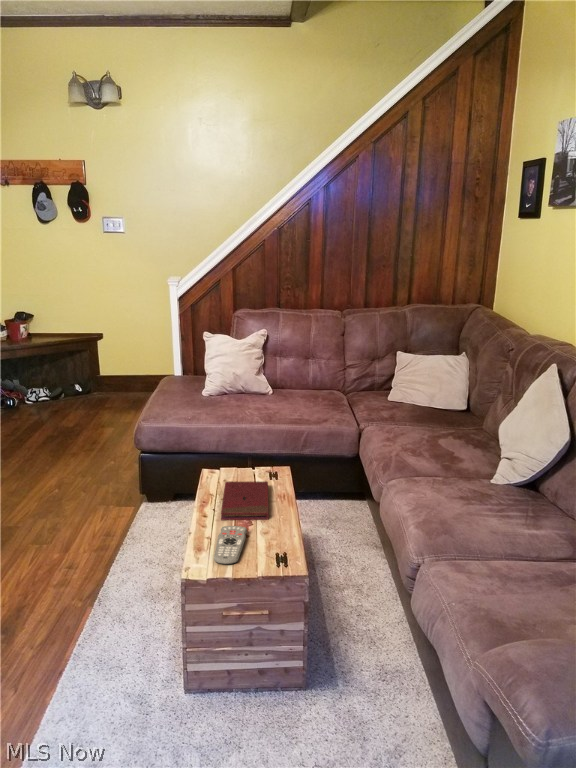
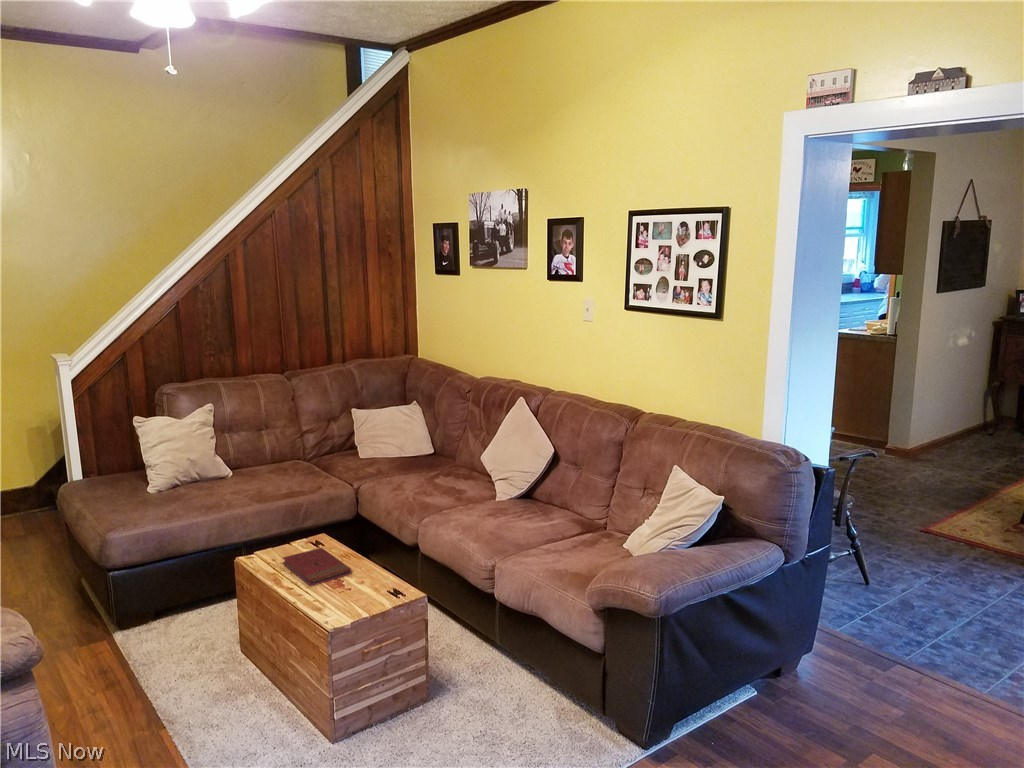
remote control: present [214,526,247,565] -> none [323,582,362,612]

